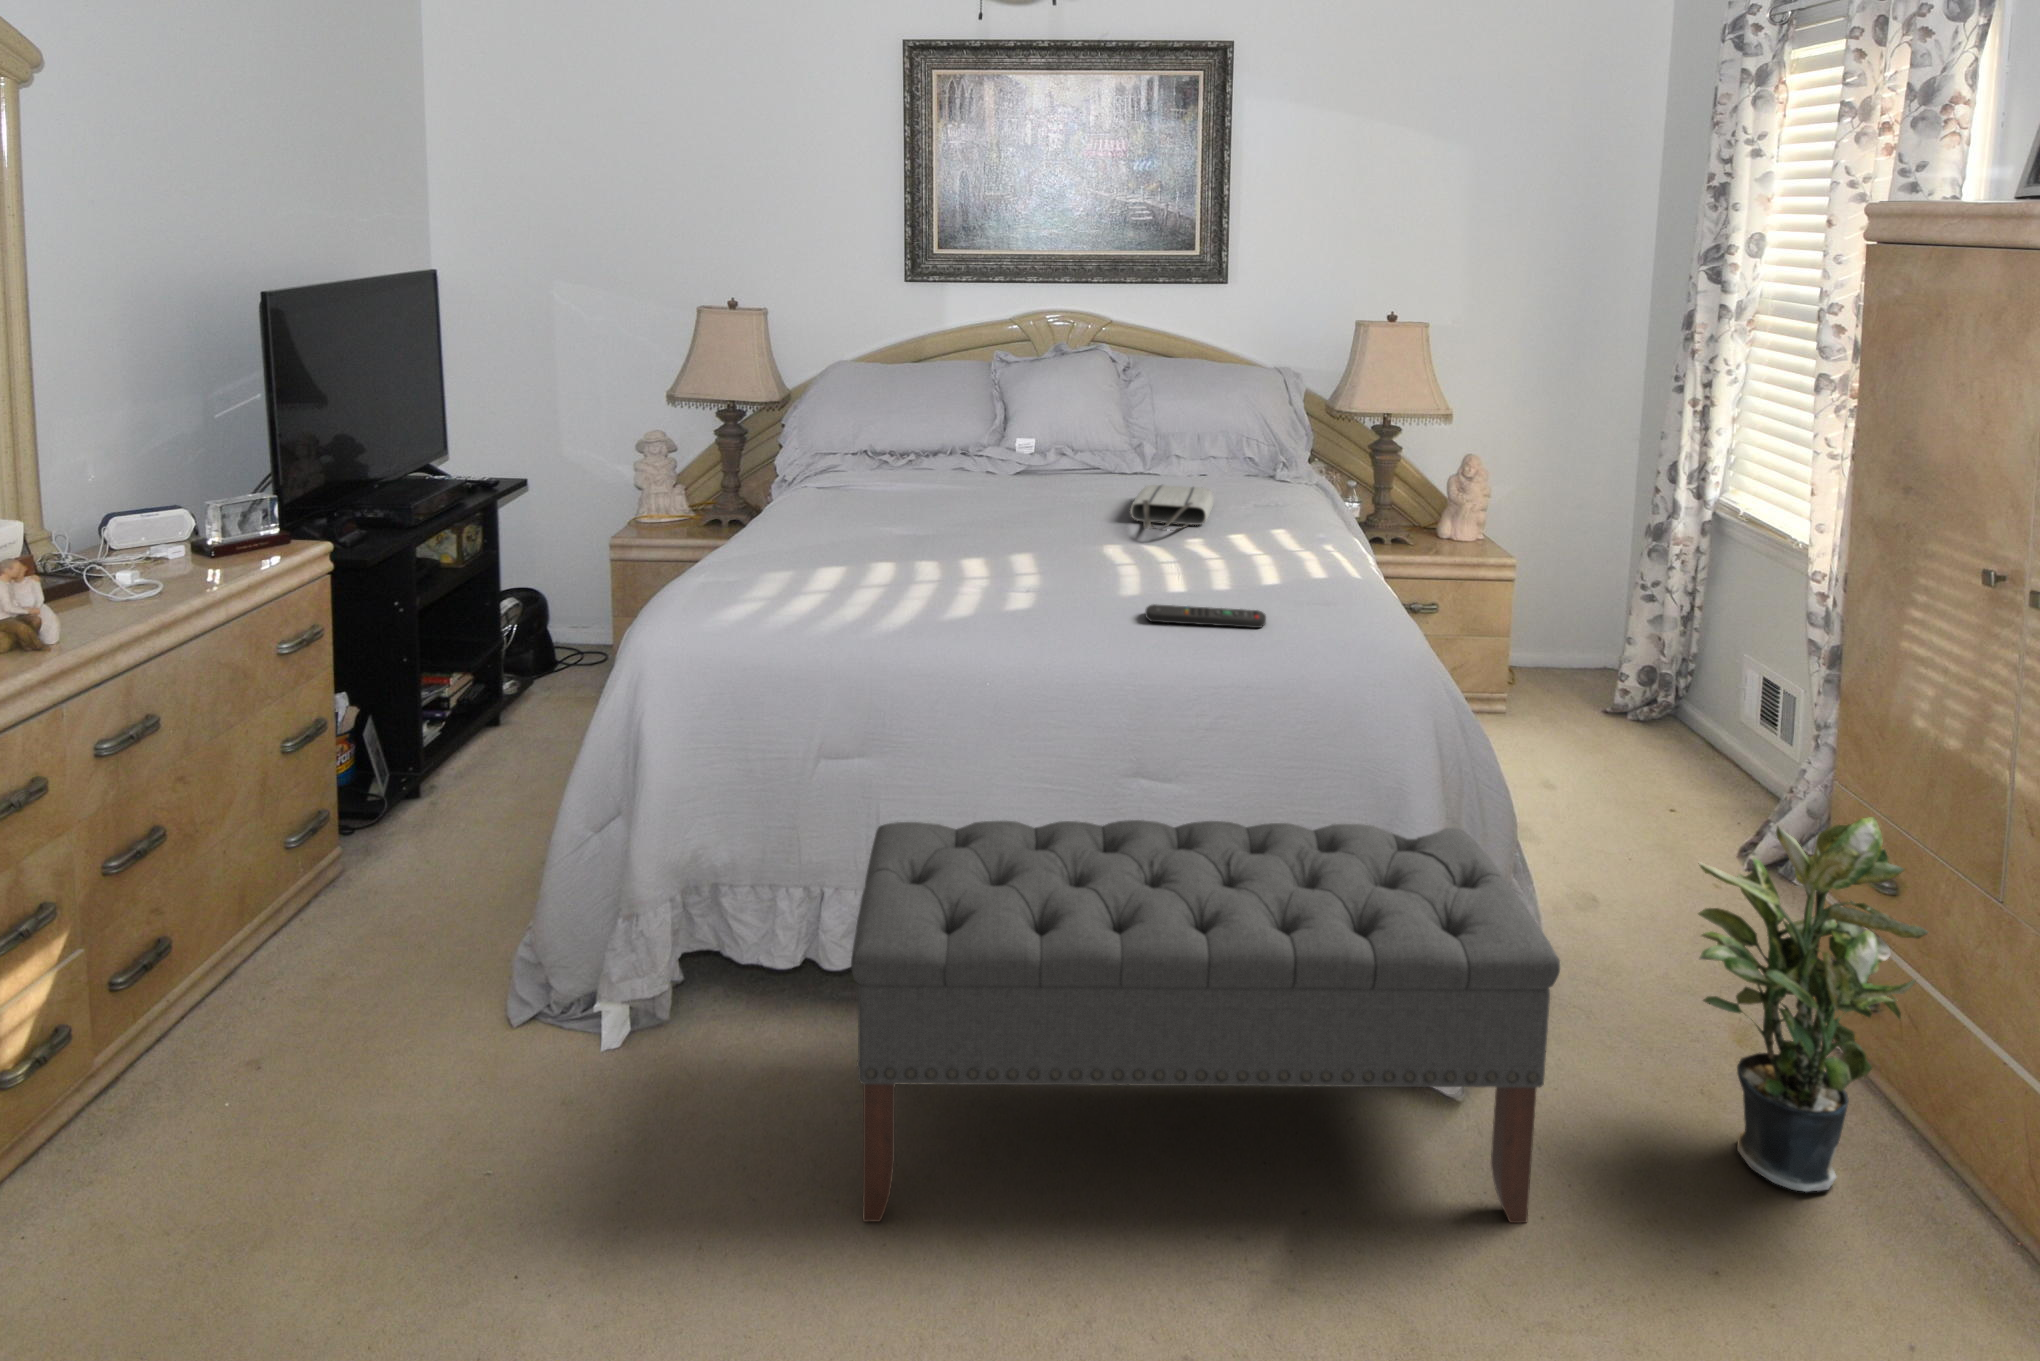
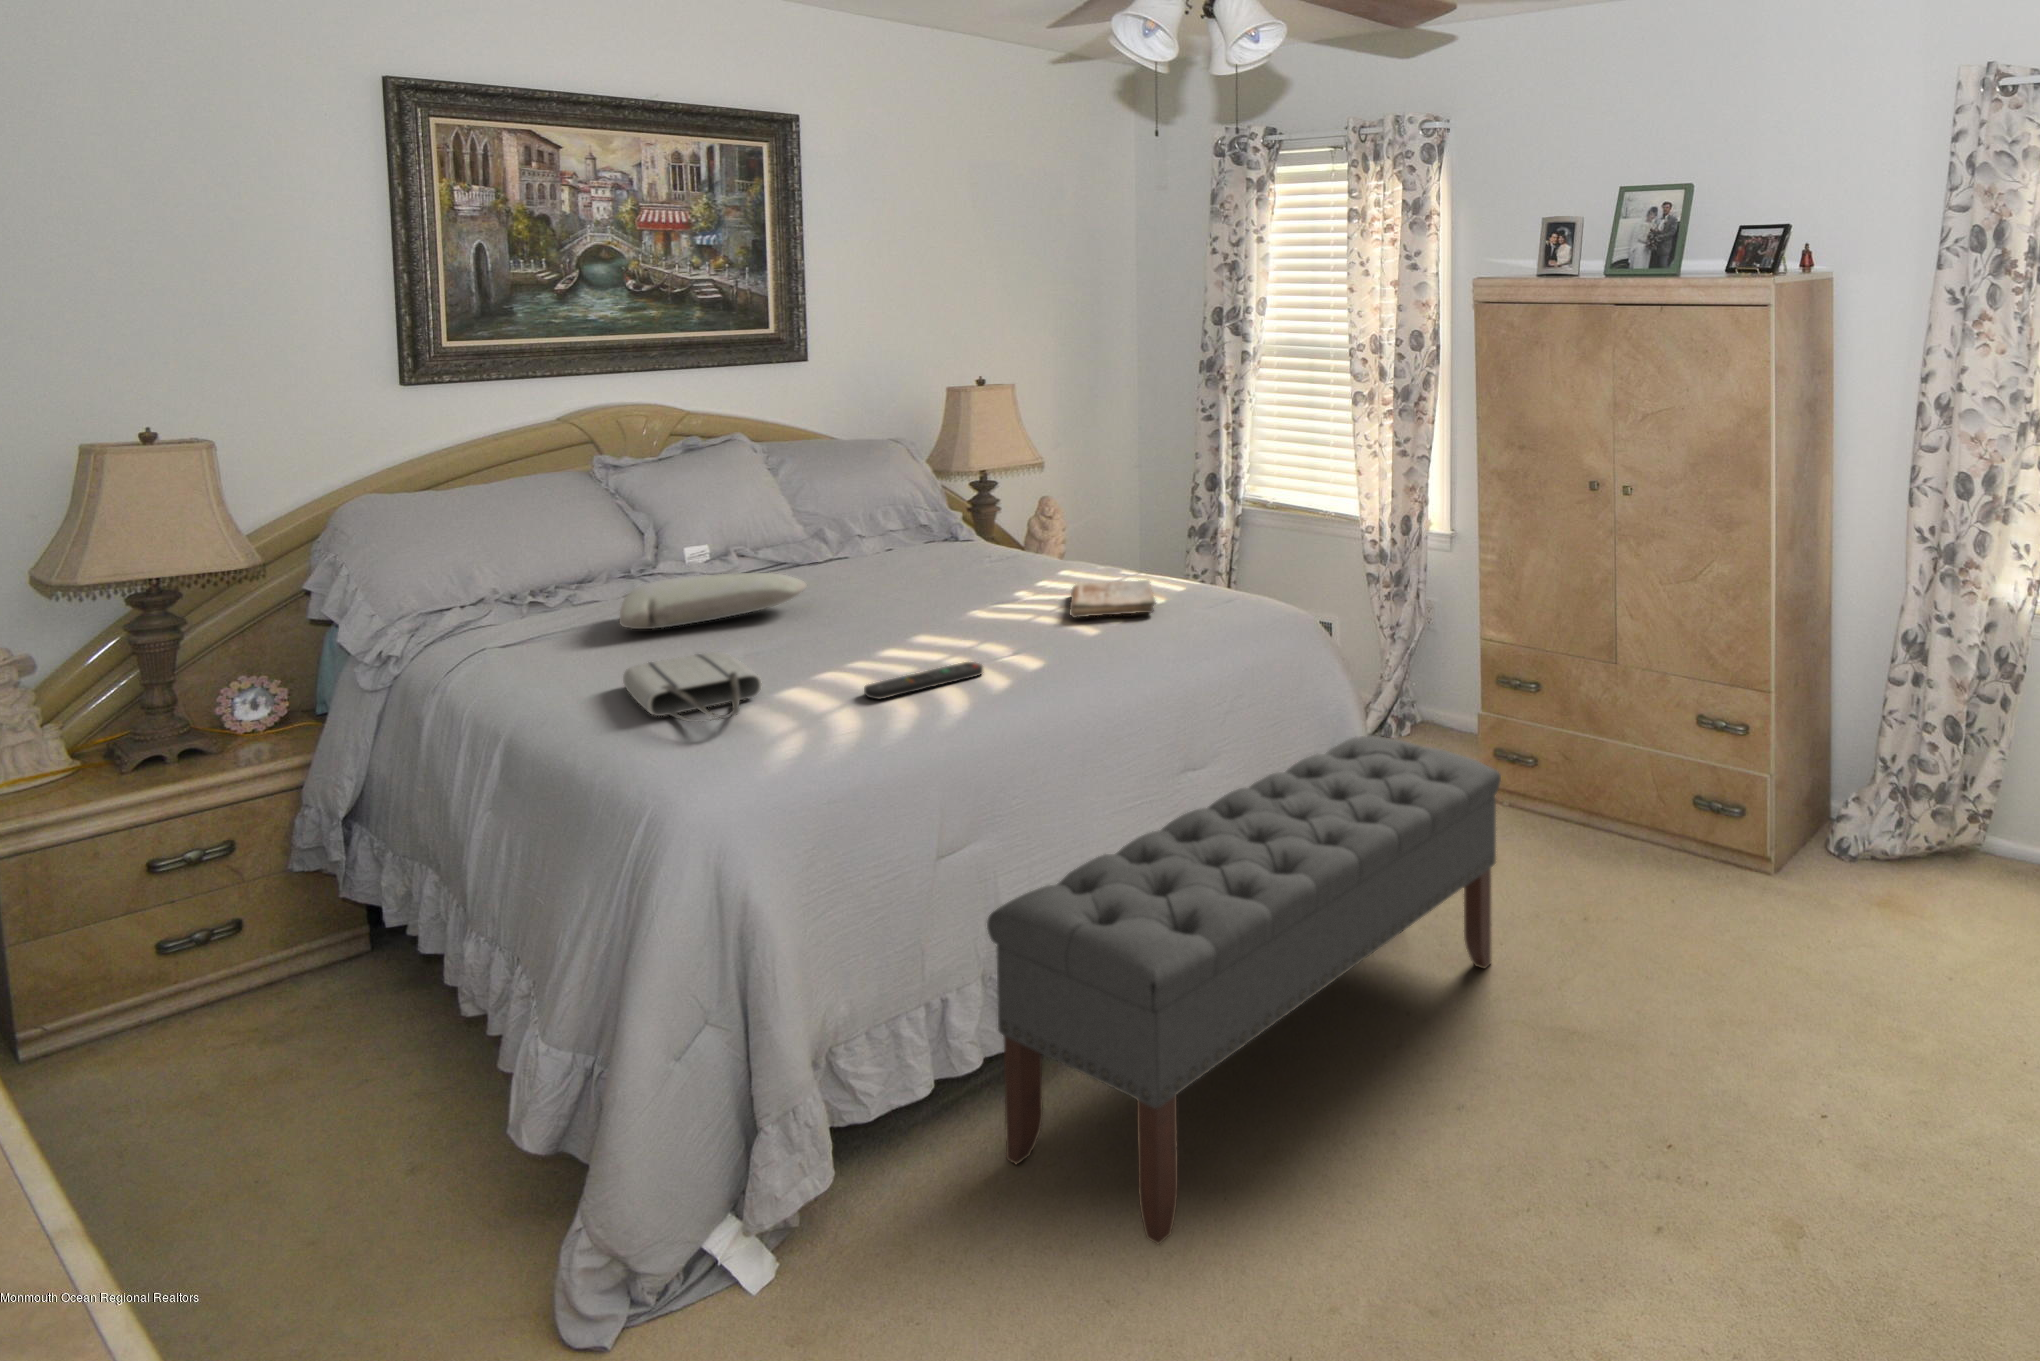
pillow: none [904,459,1051,501] -> present [619,573,806,629]
tote bag: present [1130,485,1214,531] -> present [623,652,762,722]
book: none [1189,545,1325,595] -> present [1069,579,1156,618]
remote control: present [1145,604,1266,628] -> present [864,662,983,699]
potted plant: present [1698,817,1928,1191] -> none [1479,636,1610,879]

